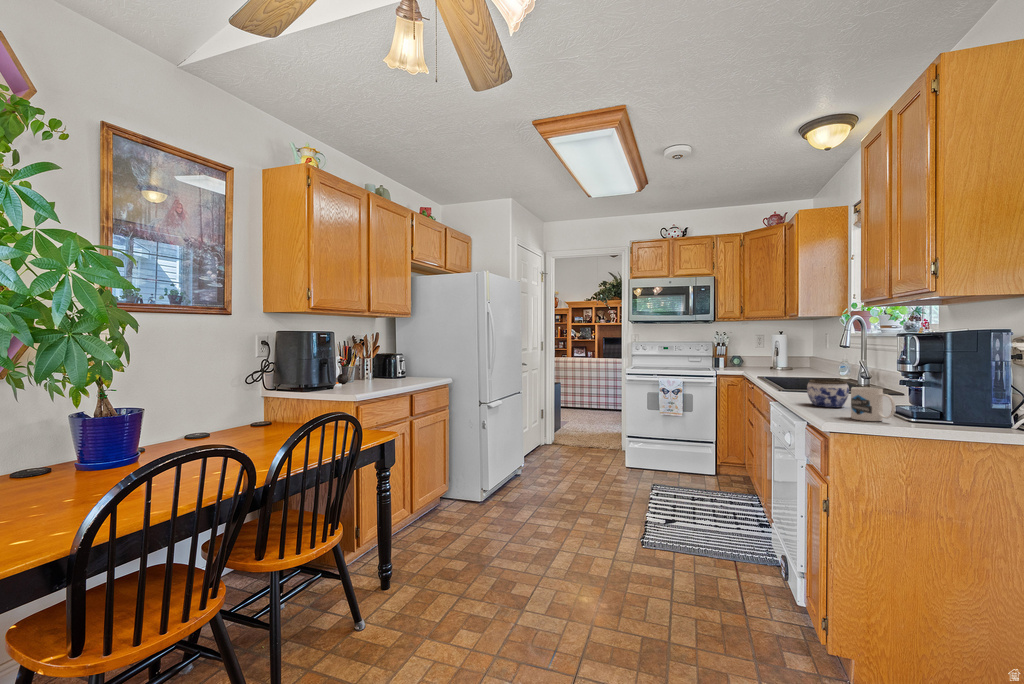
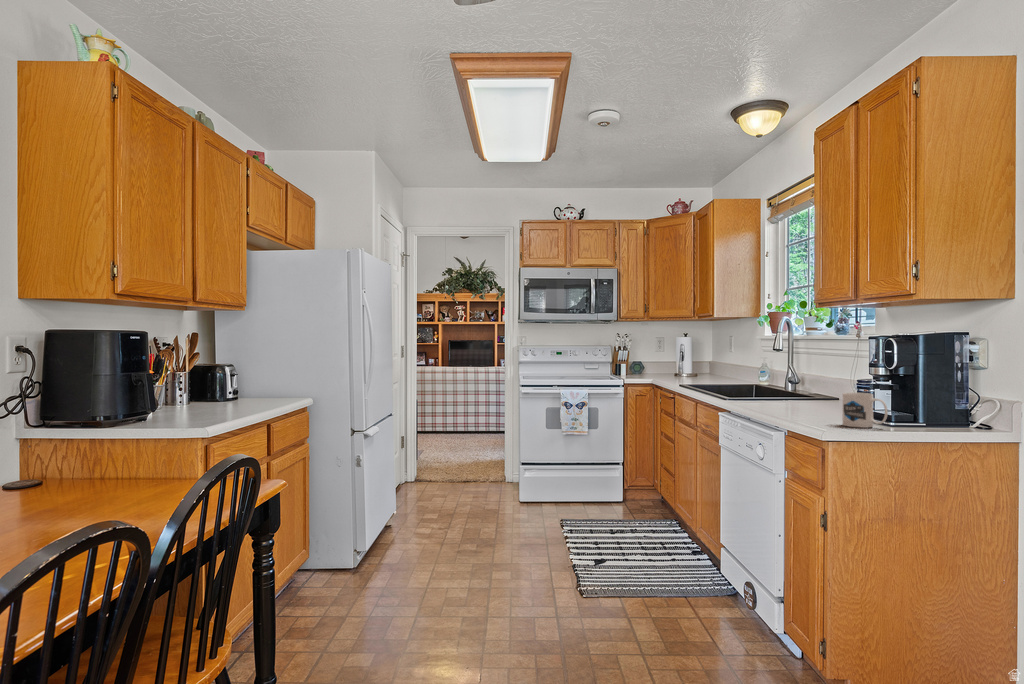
jar: present [807,379,849,407] -> none [780,385,822,415]

